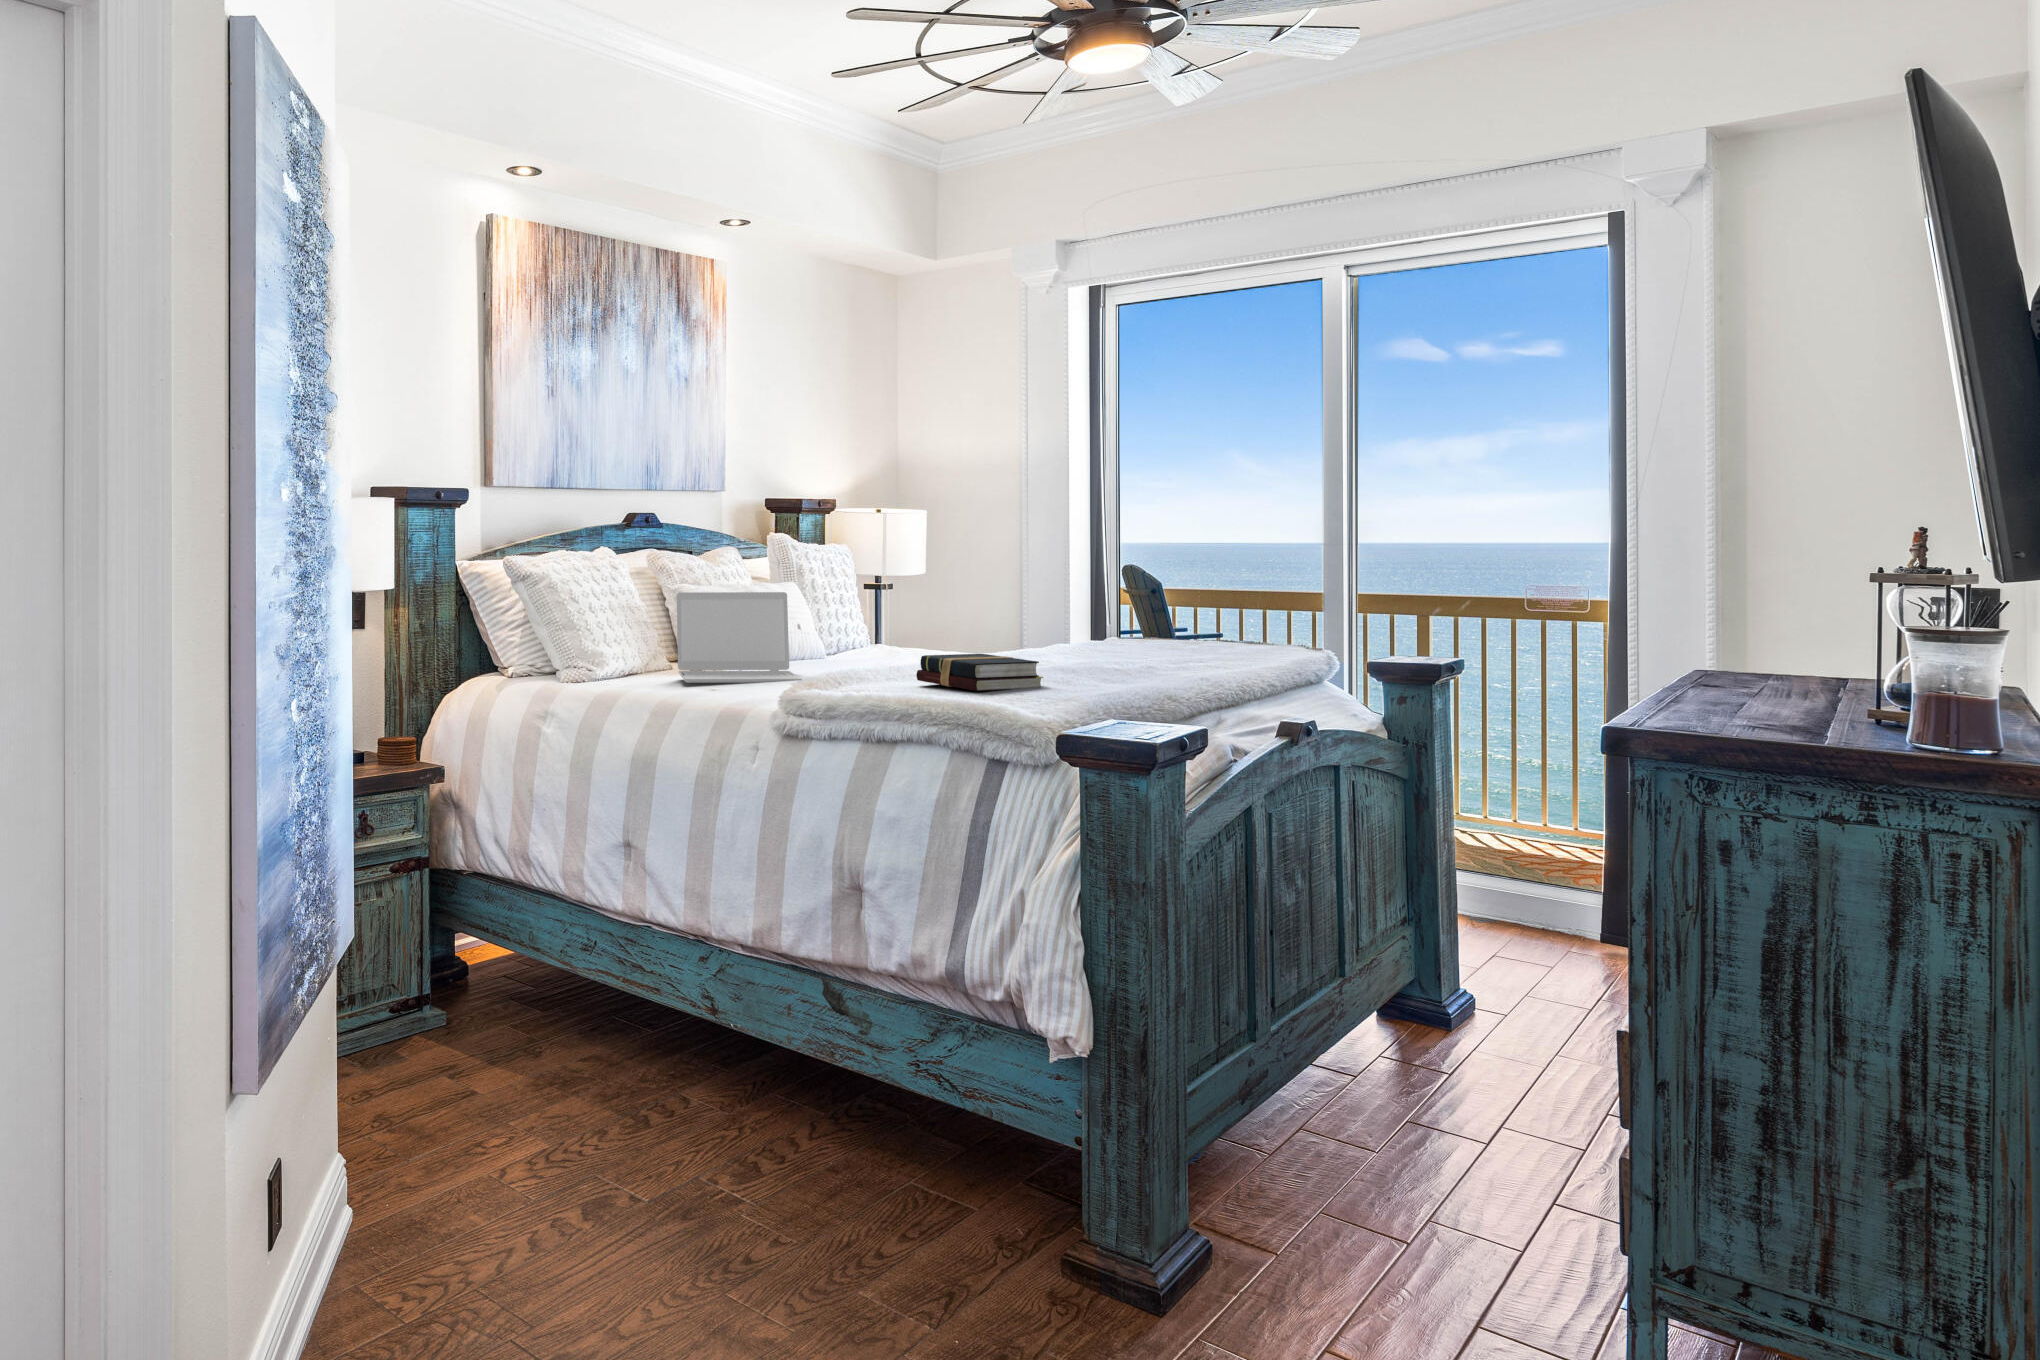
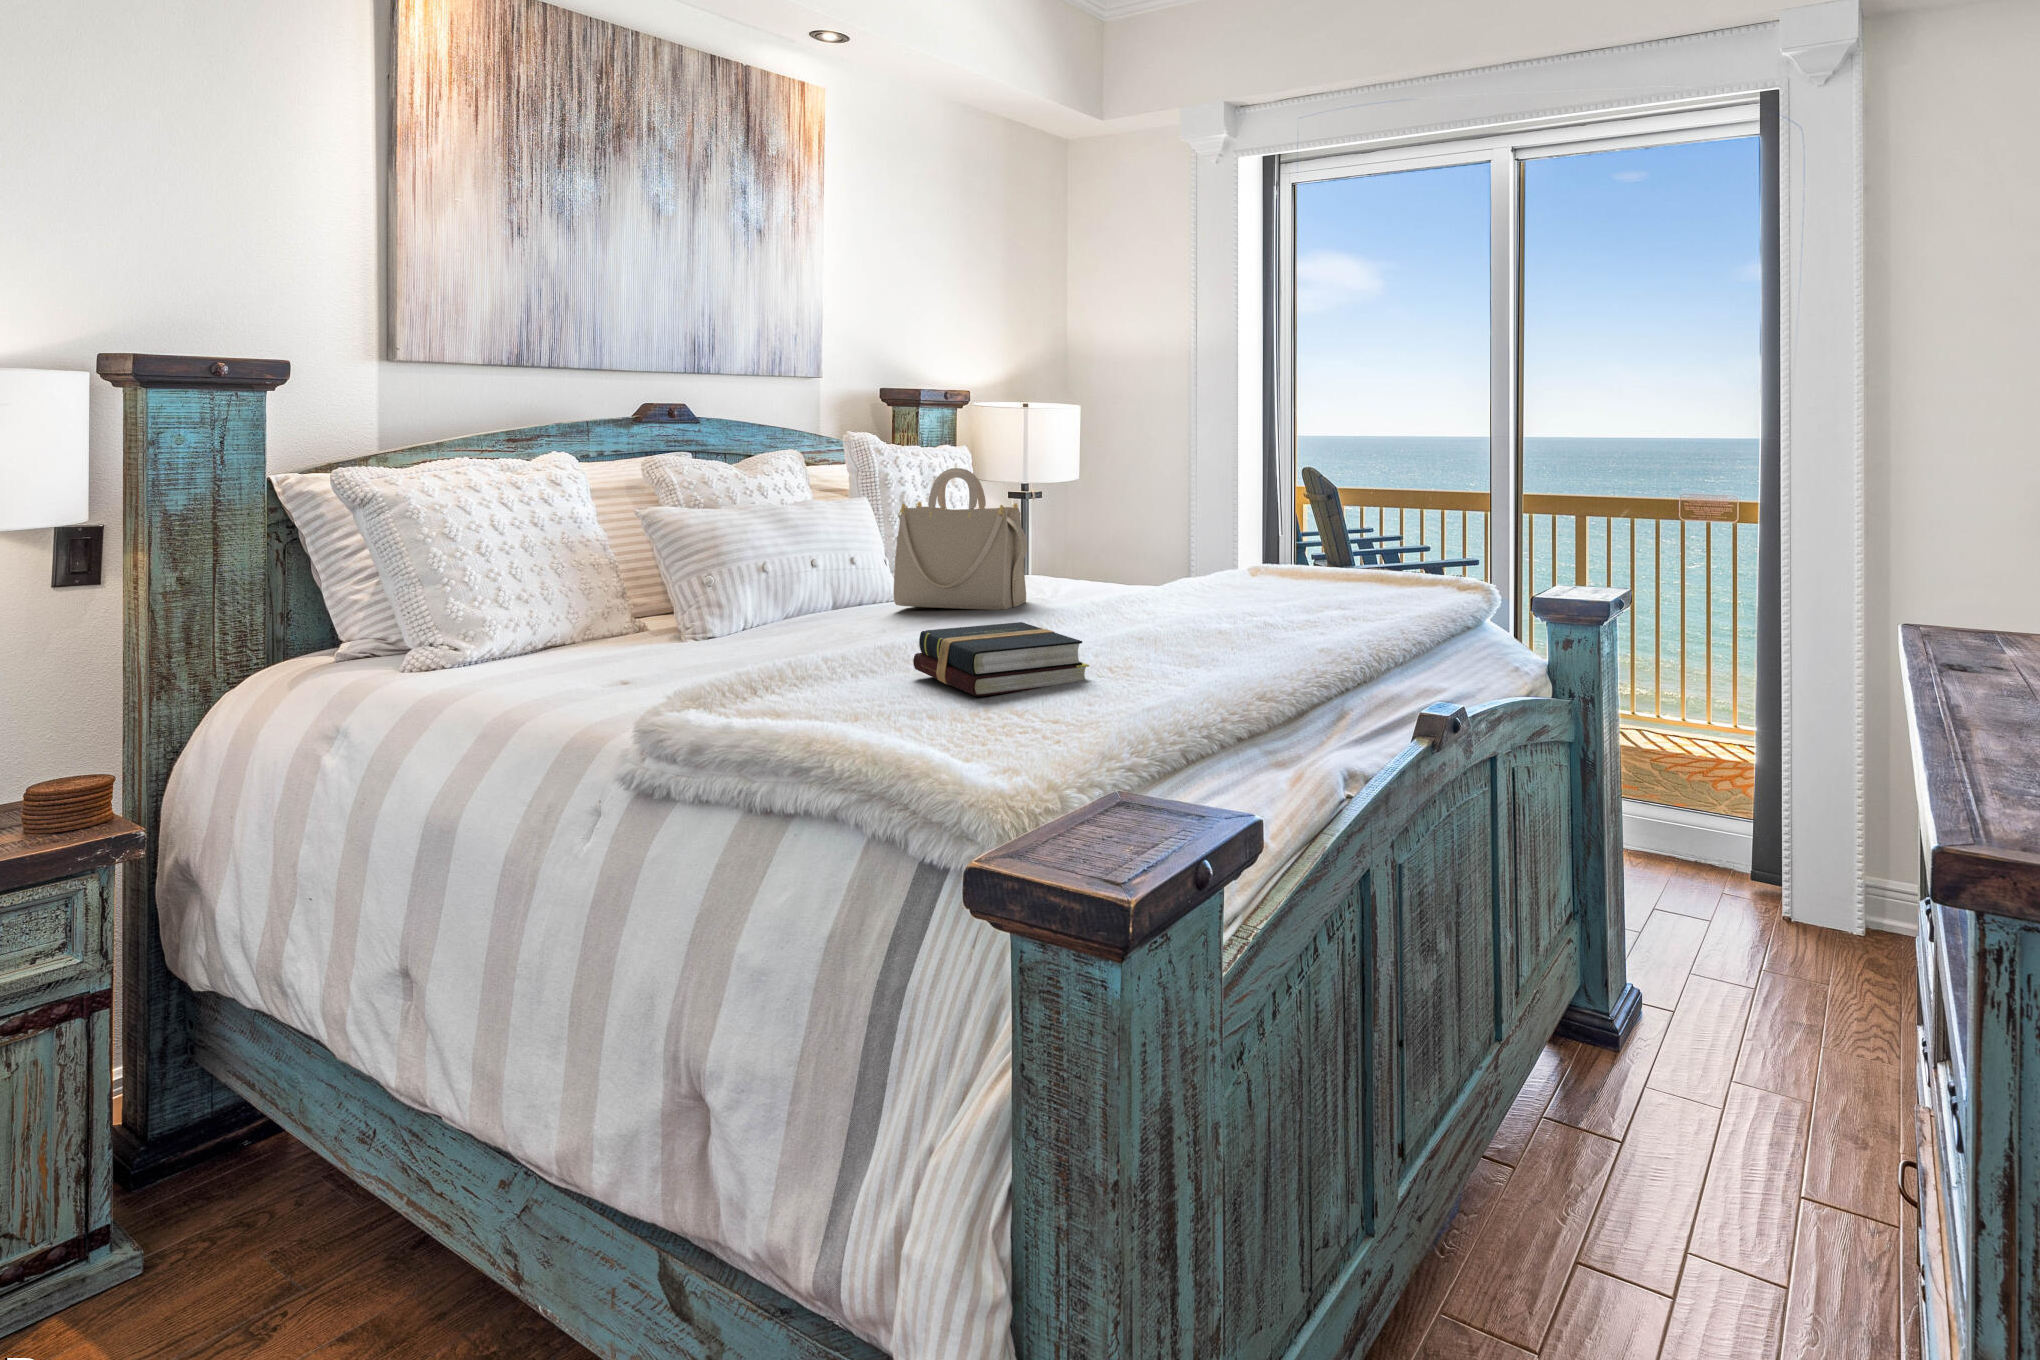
handbag: none [834,556,936,659] -> present [894,468,1027,610]
laptop: present [677,592,802,683] -> none [587,523,793,672]

